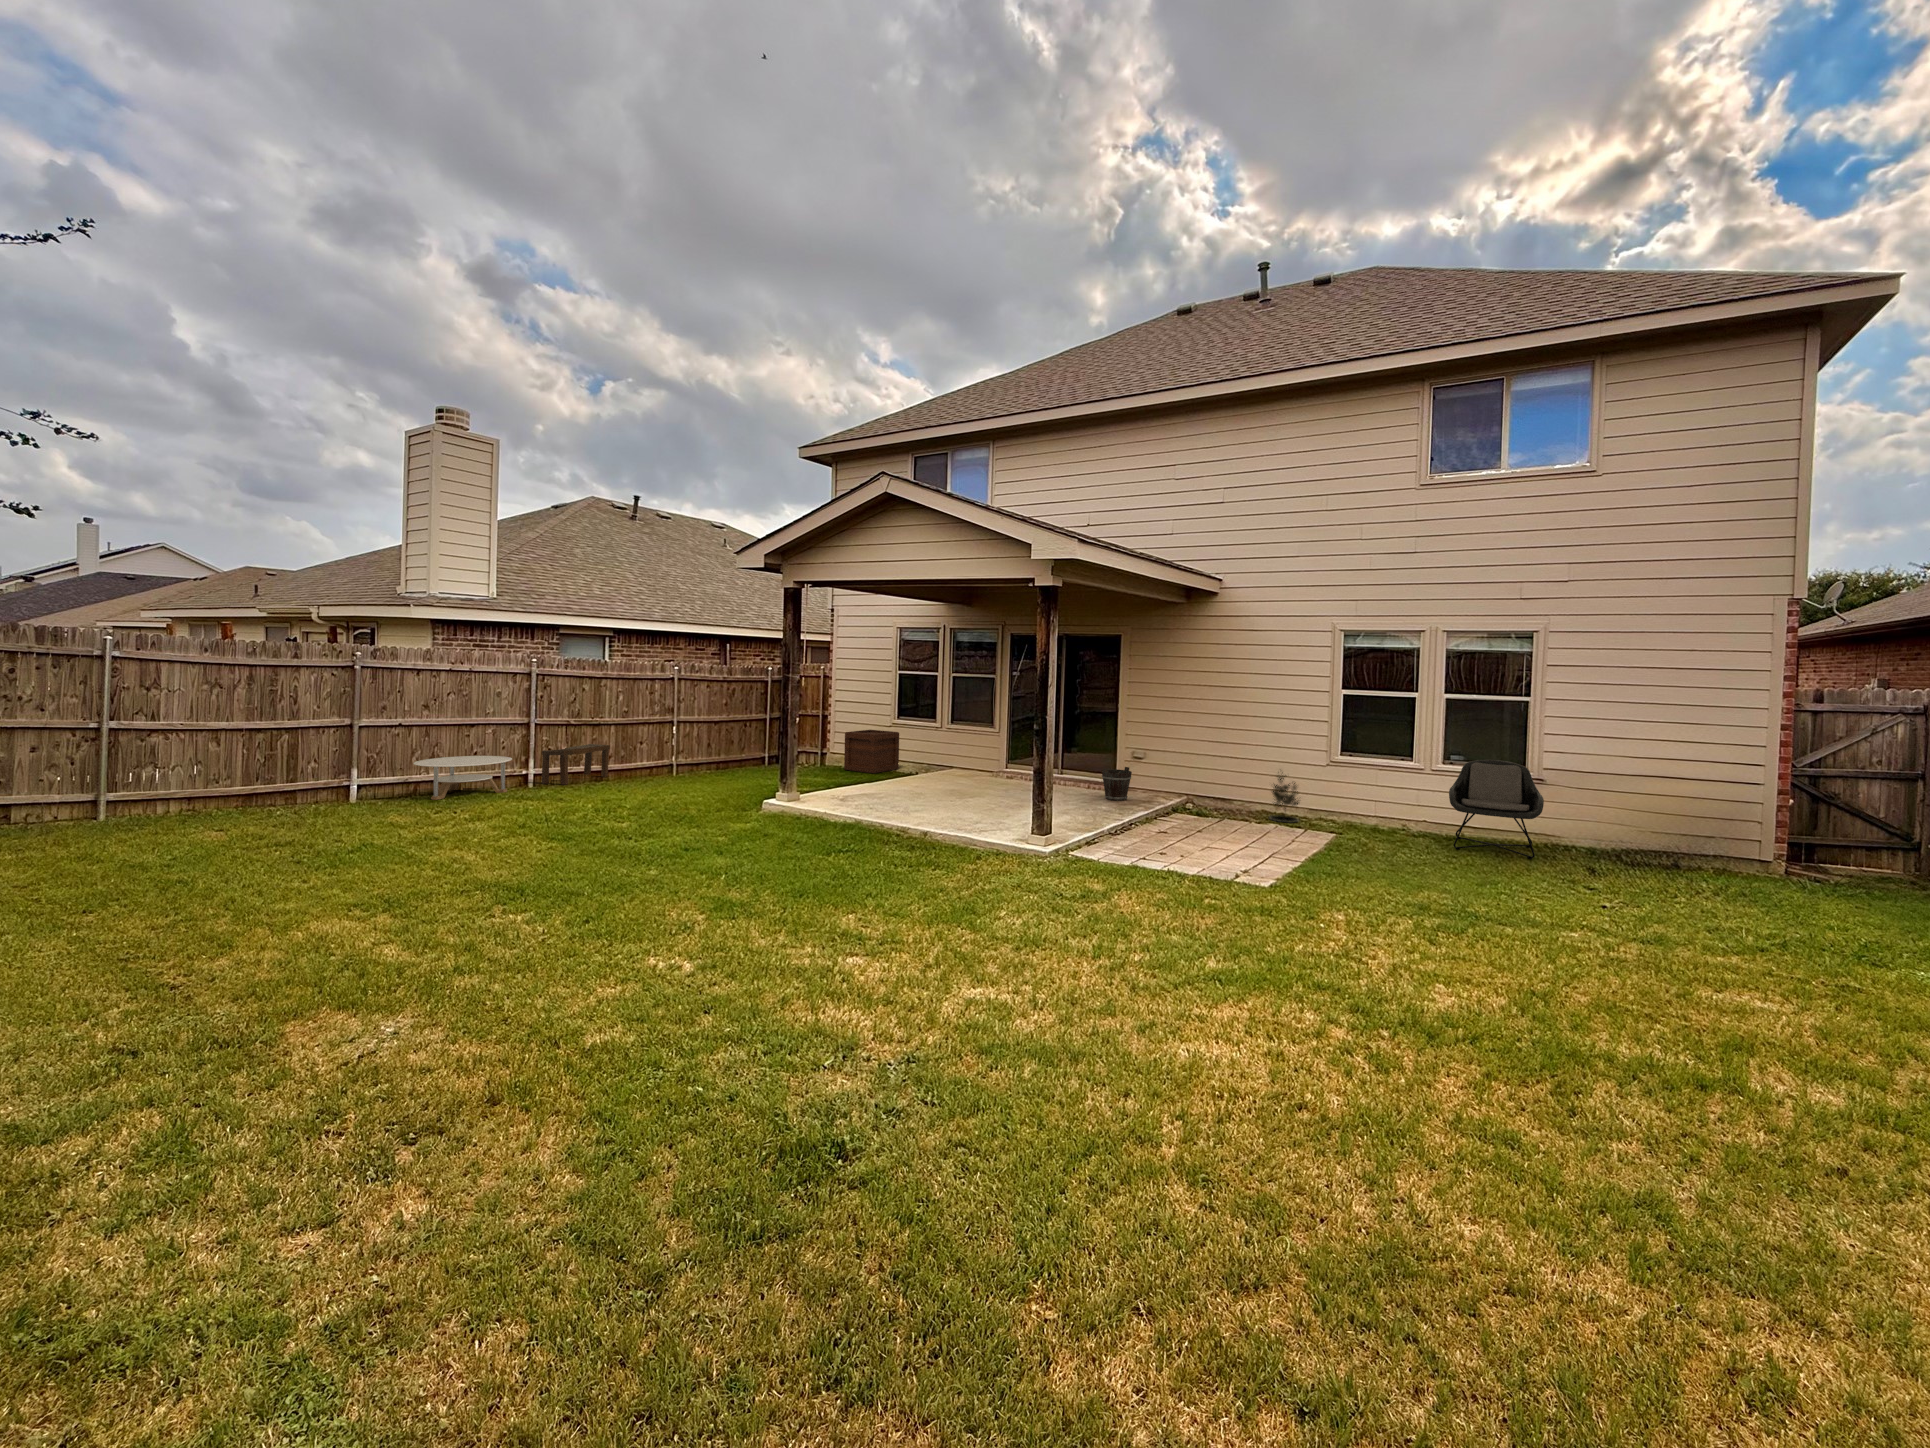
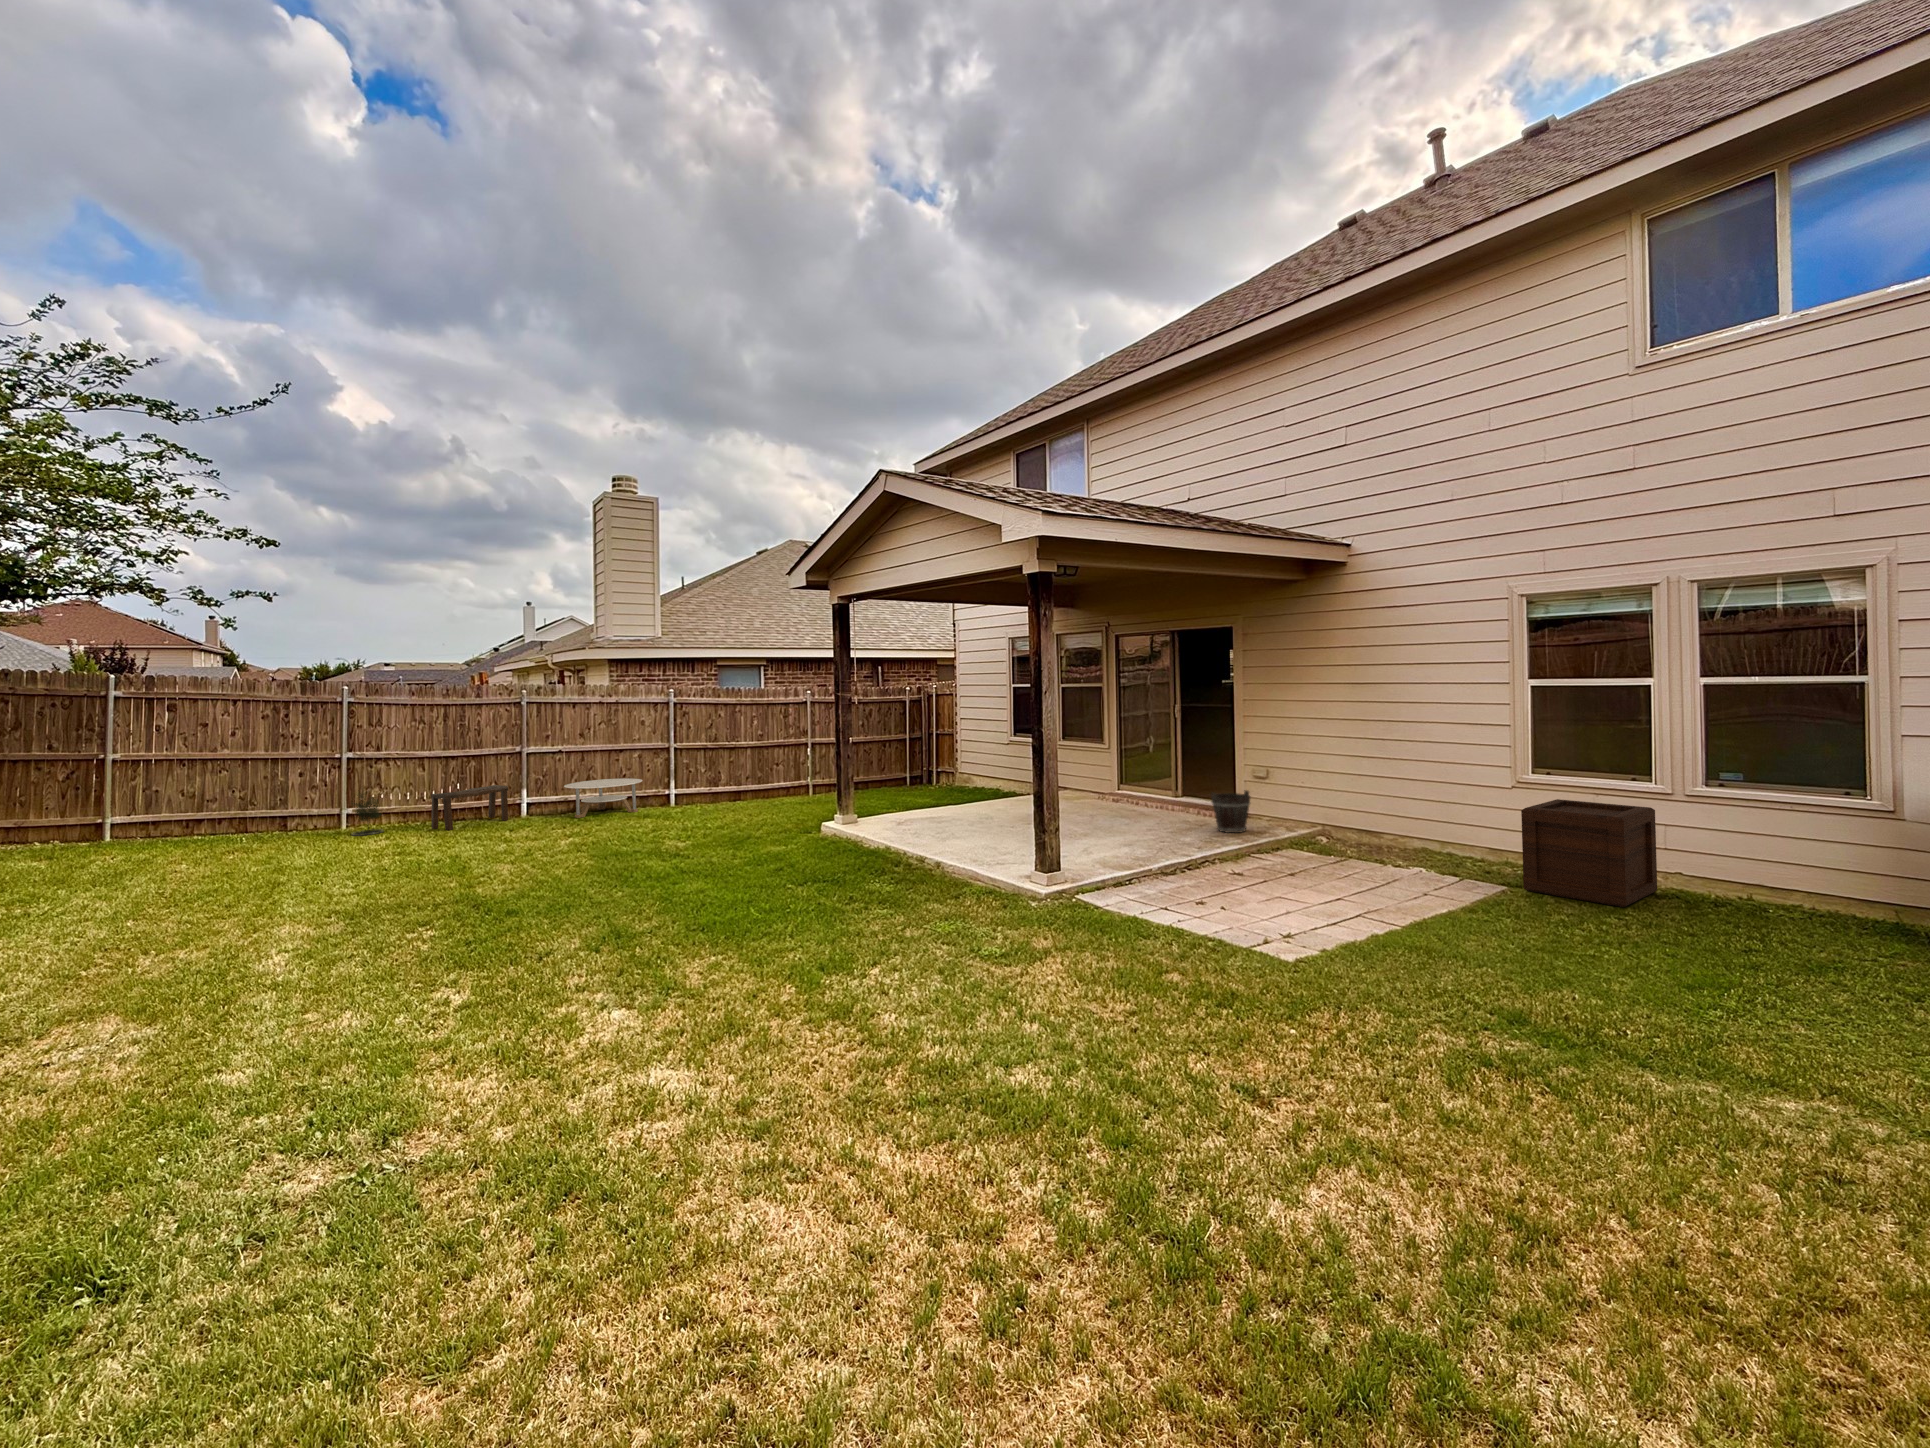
wooden crate: present [844,730,899,774] -> present [1521,799,1657,907]
bench: present [542,744,610,785] -> present [431,785,508,830]
lounge chair: present [1449,760,1544,859] -> none [1690,781,1881,950]
potted tree: present [1269,772,1299,822] -> present [352,793,383,836]

